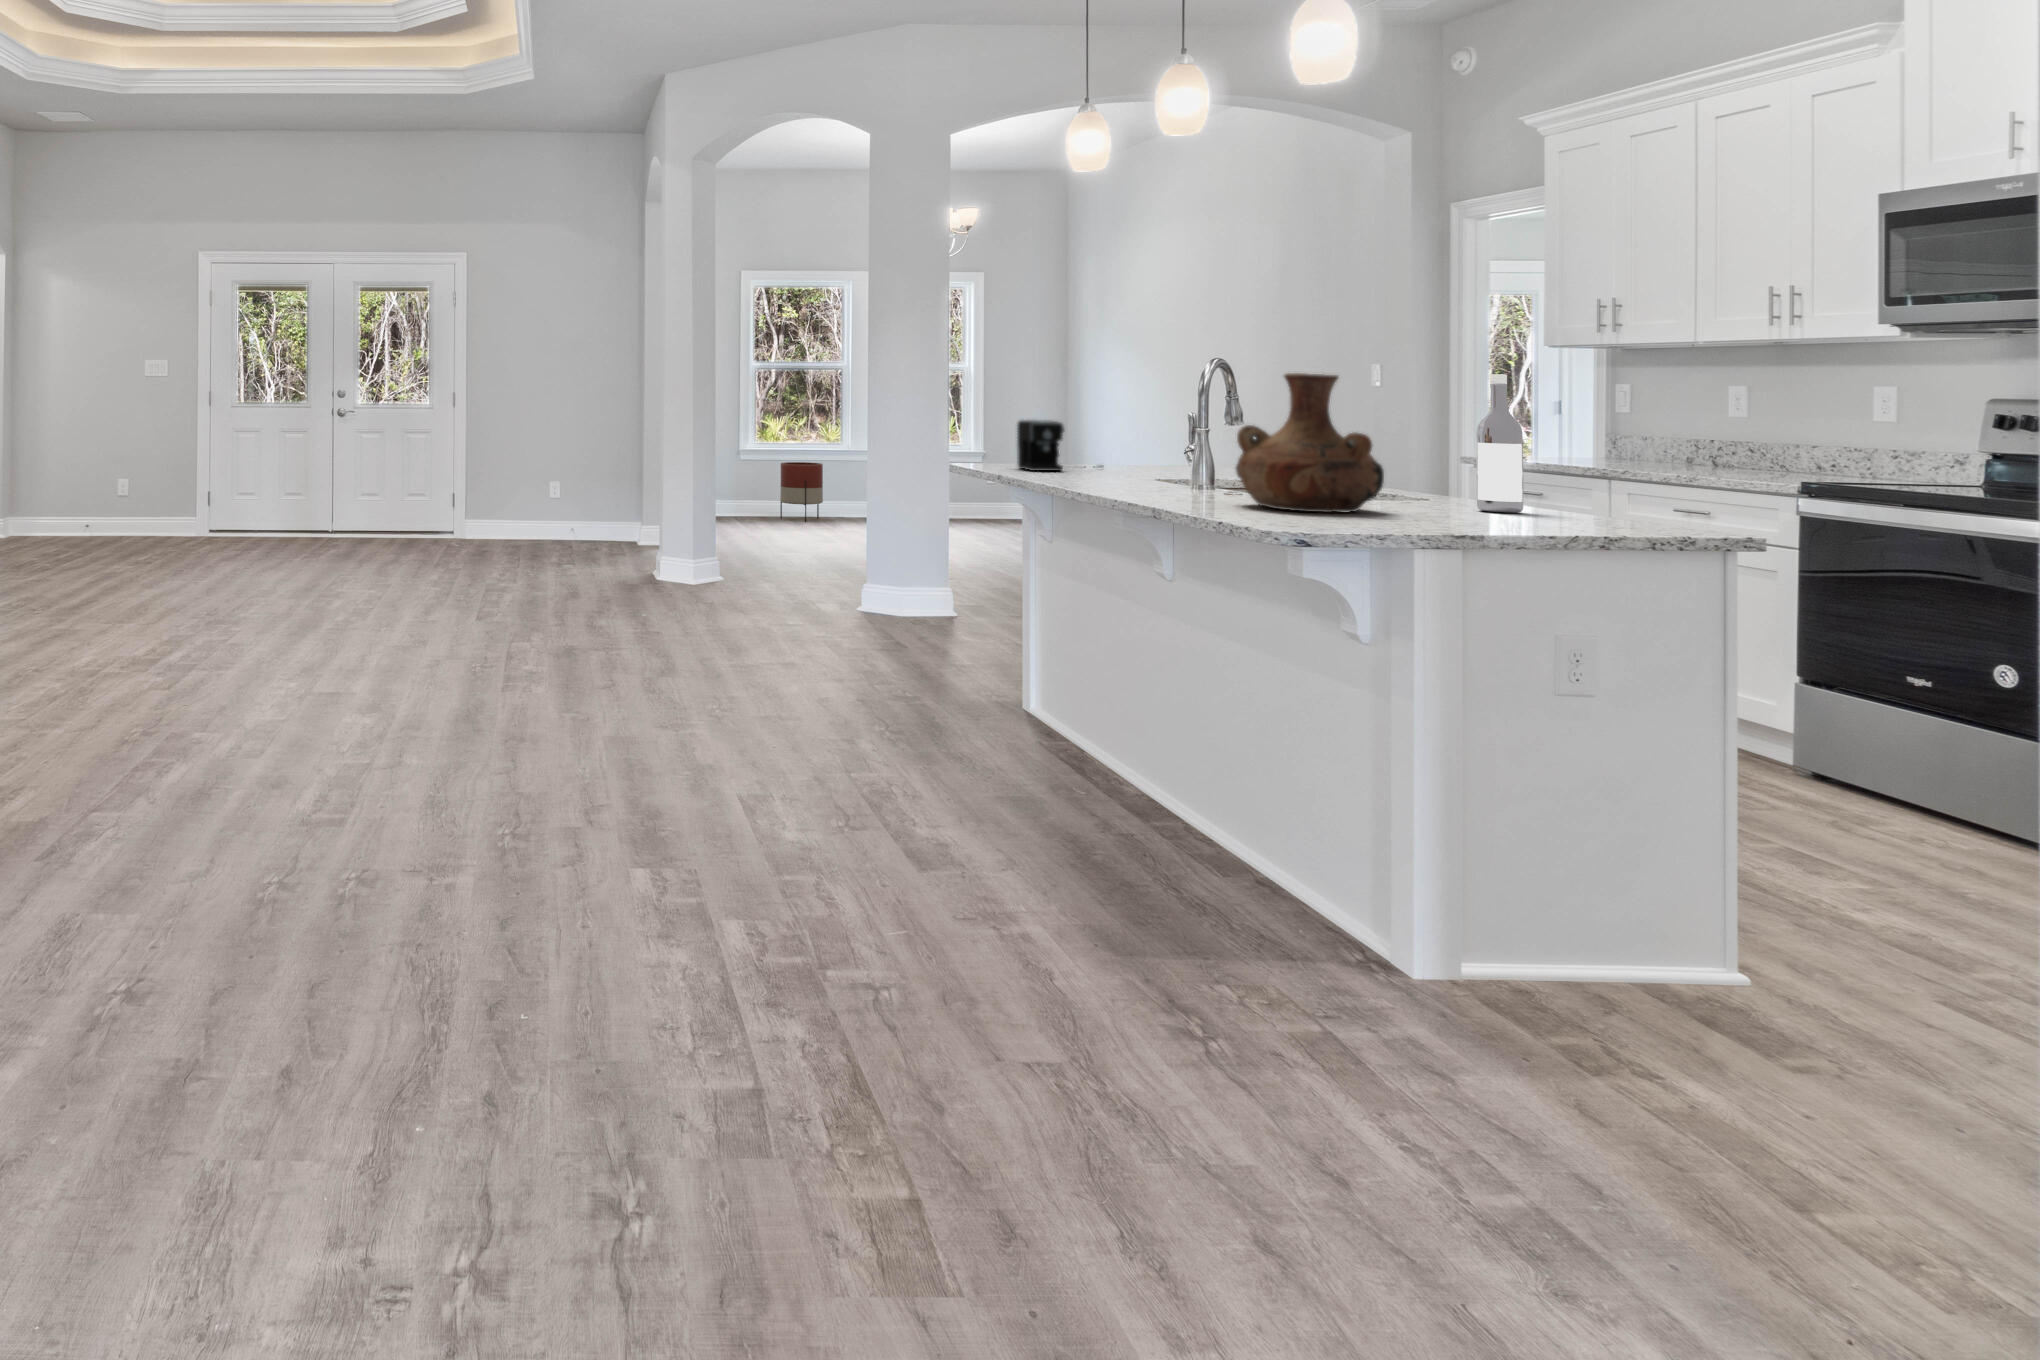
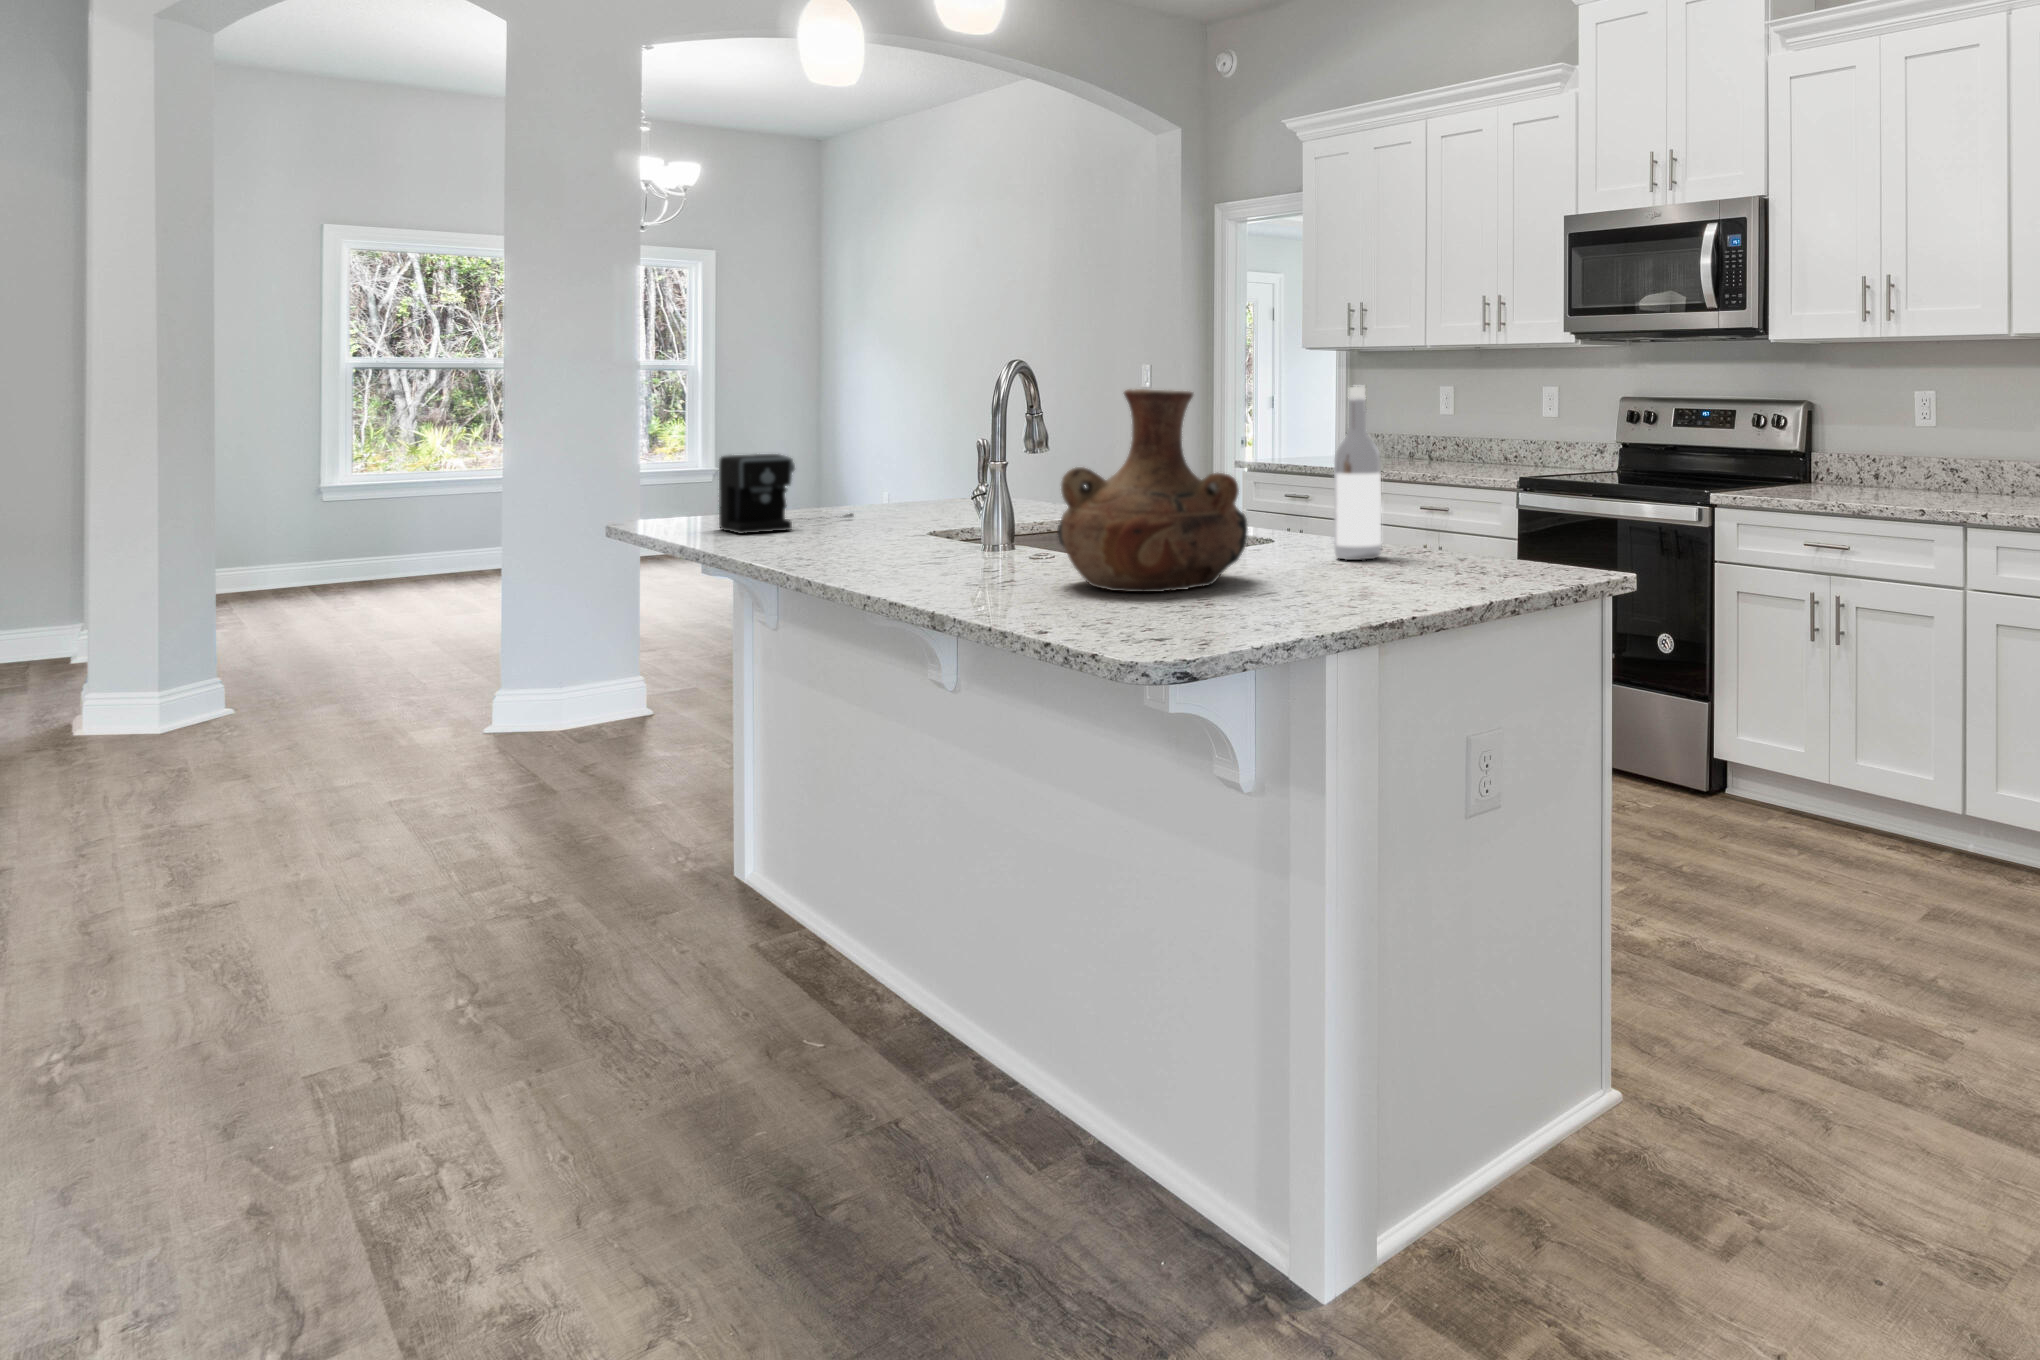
planter: present [780,462,823,522] -> none [360,502,438,591]

